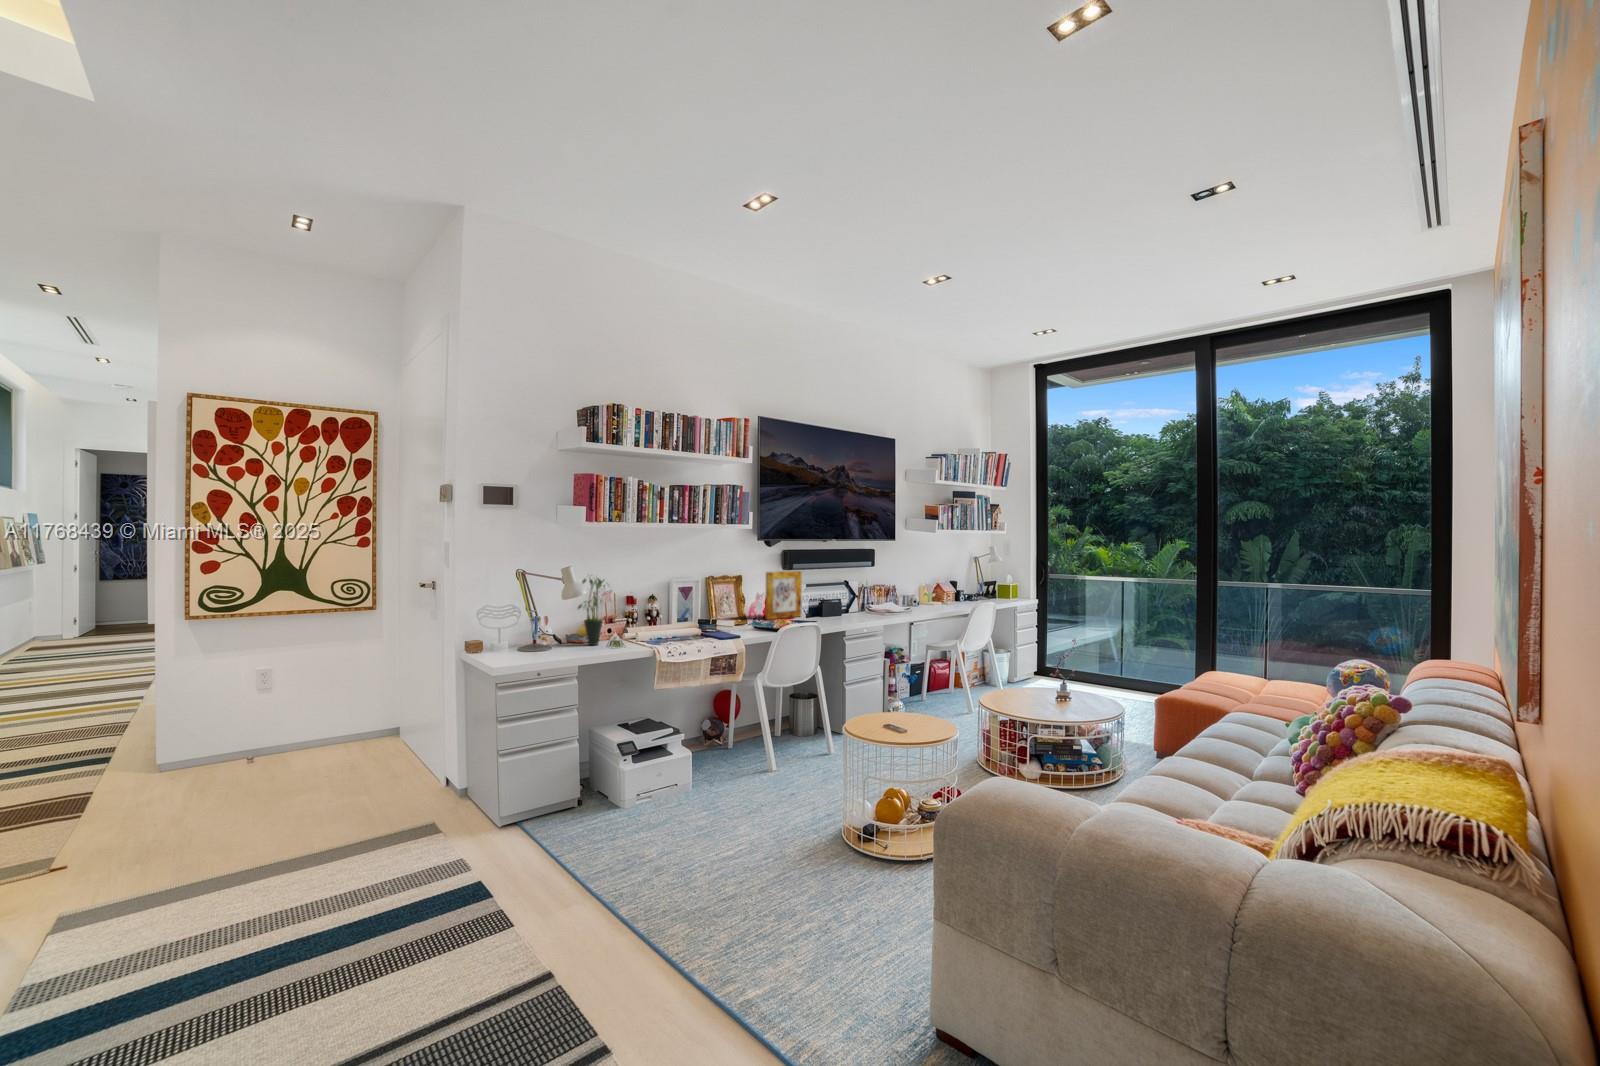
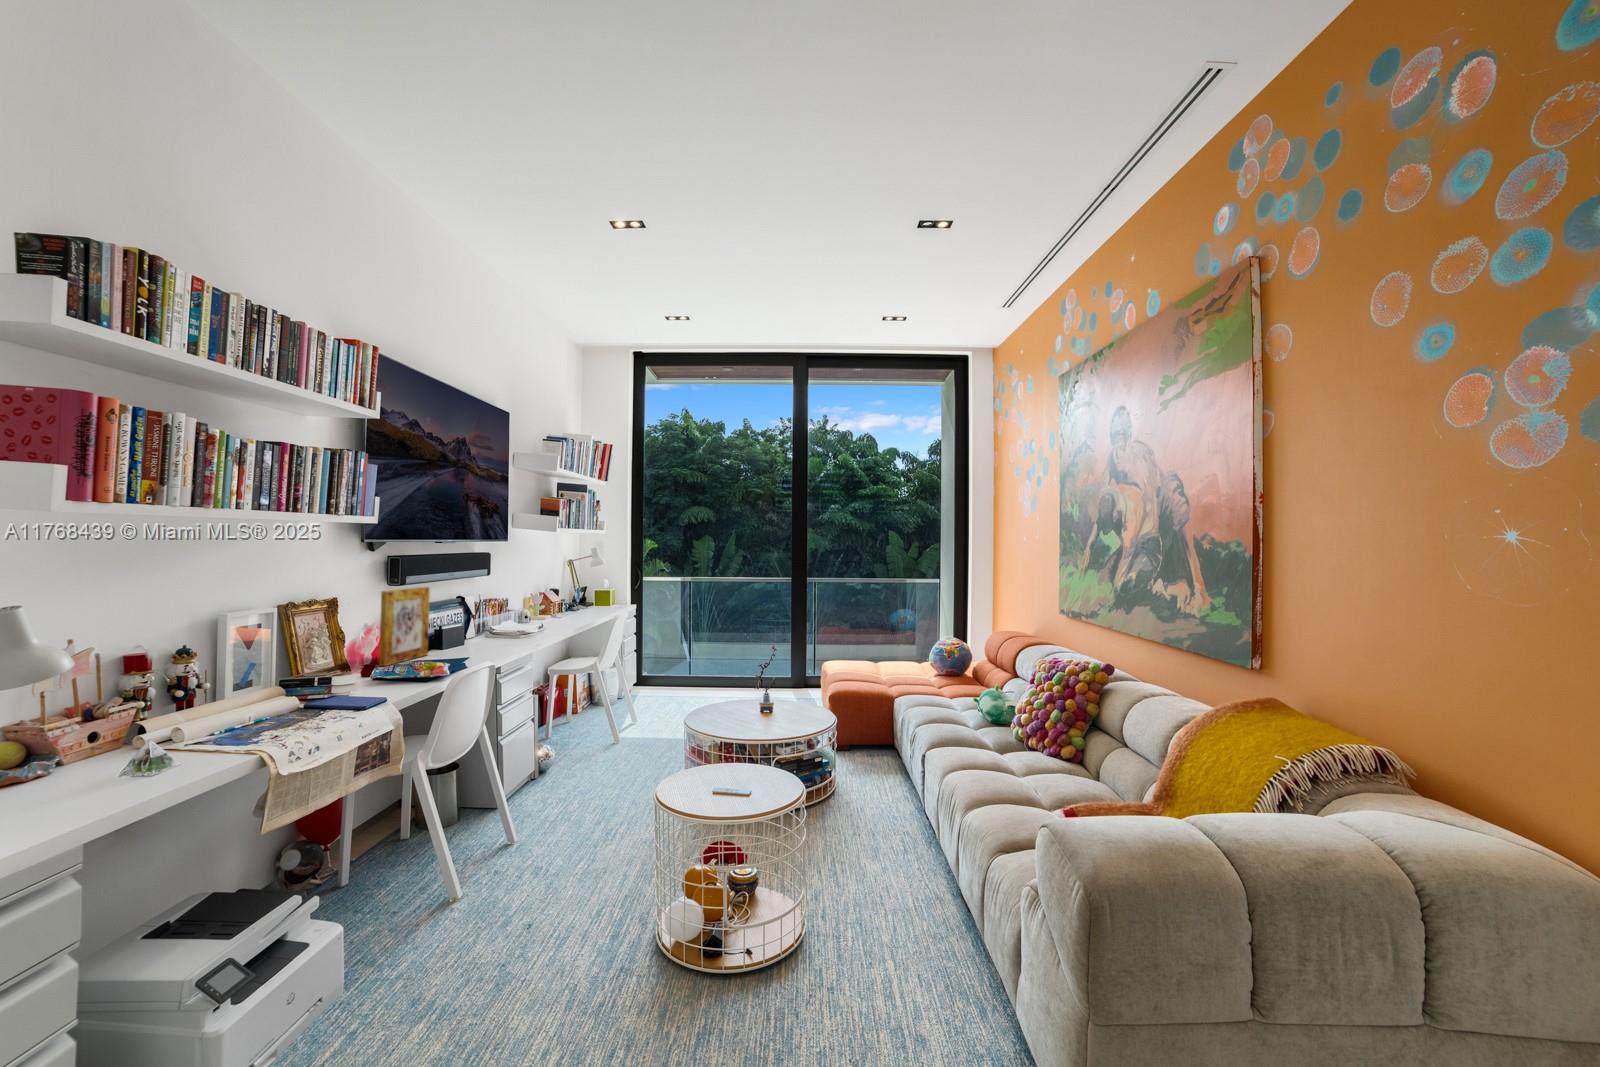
potted plant: present [578,578,604,645] -> none [53,619,149,779]

